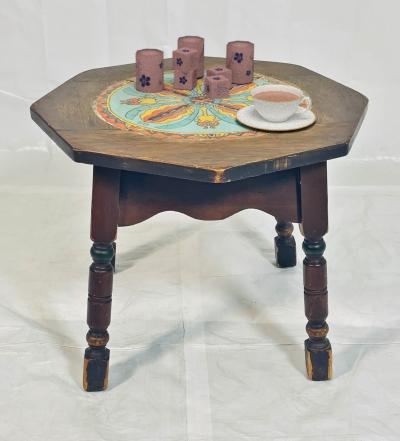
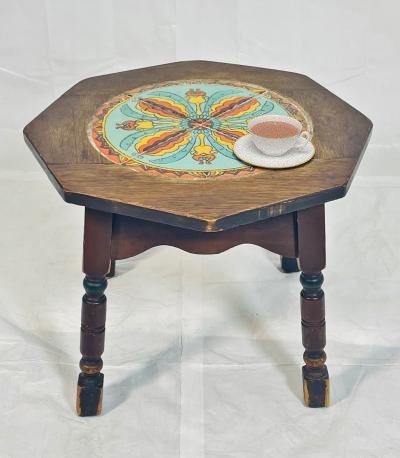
candle: present [135,36,254,100] -> none [133,48,257,124]

